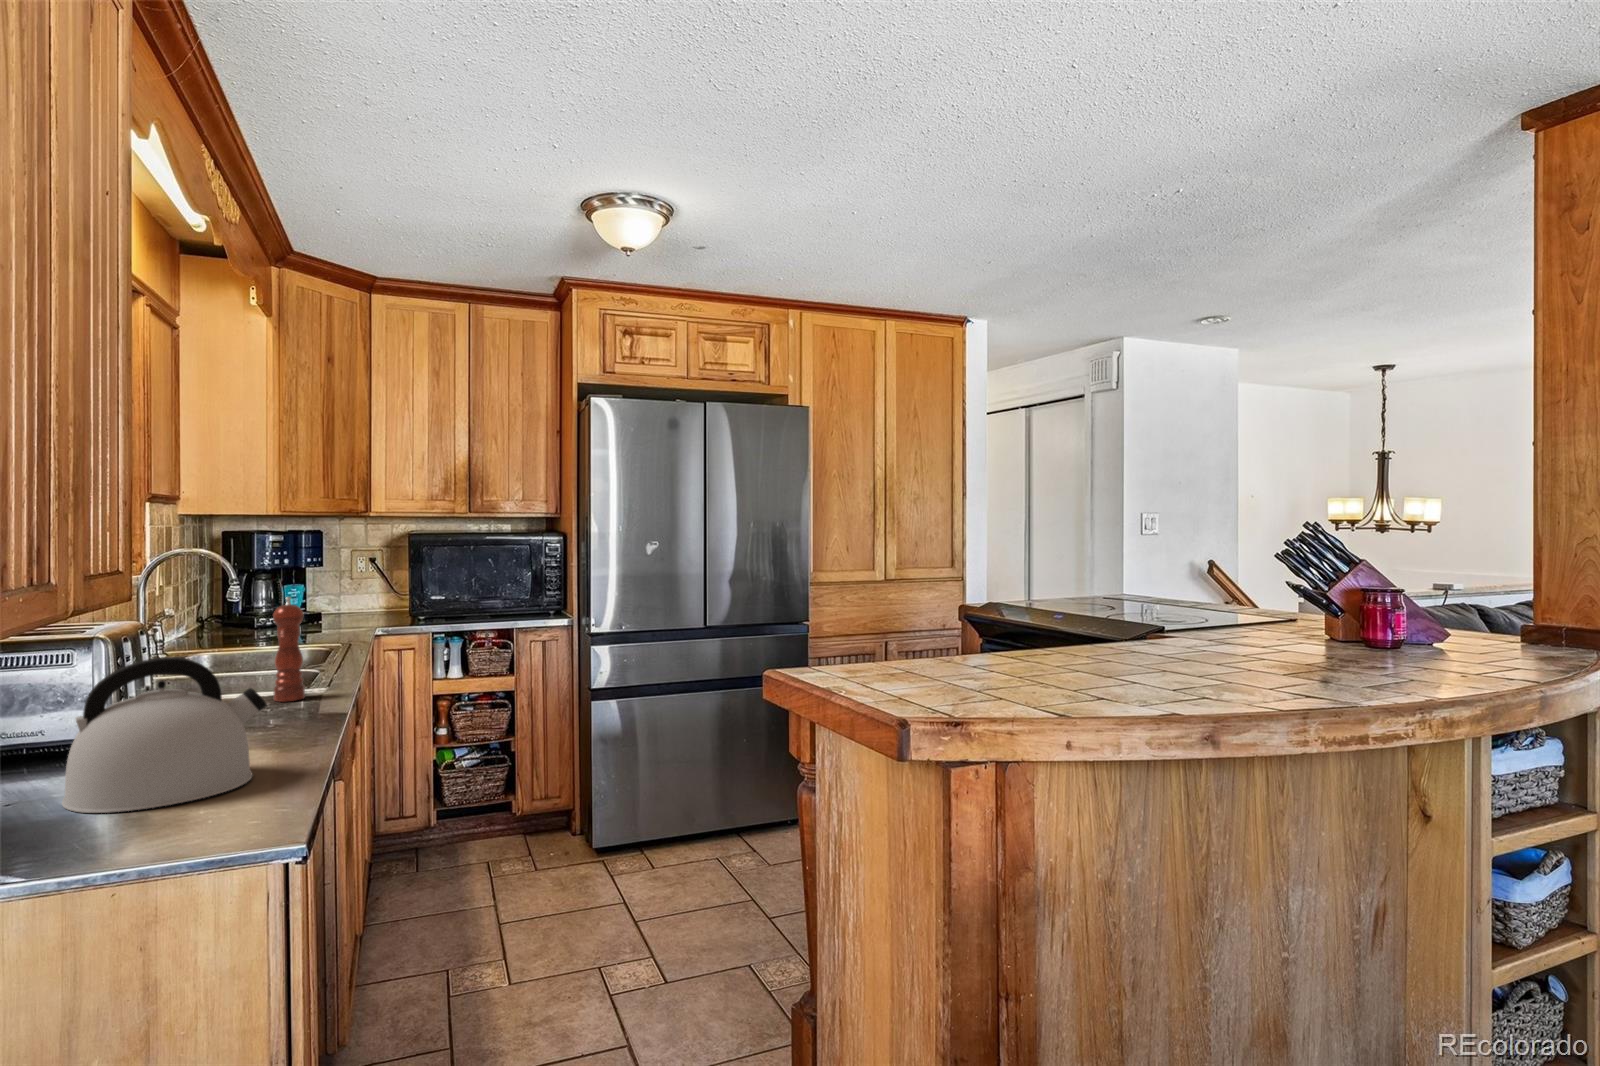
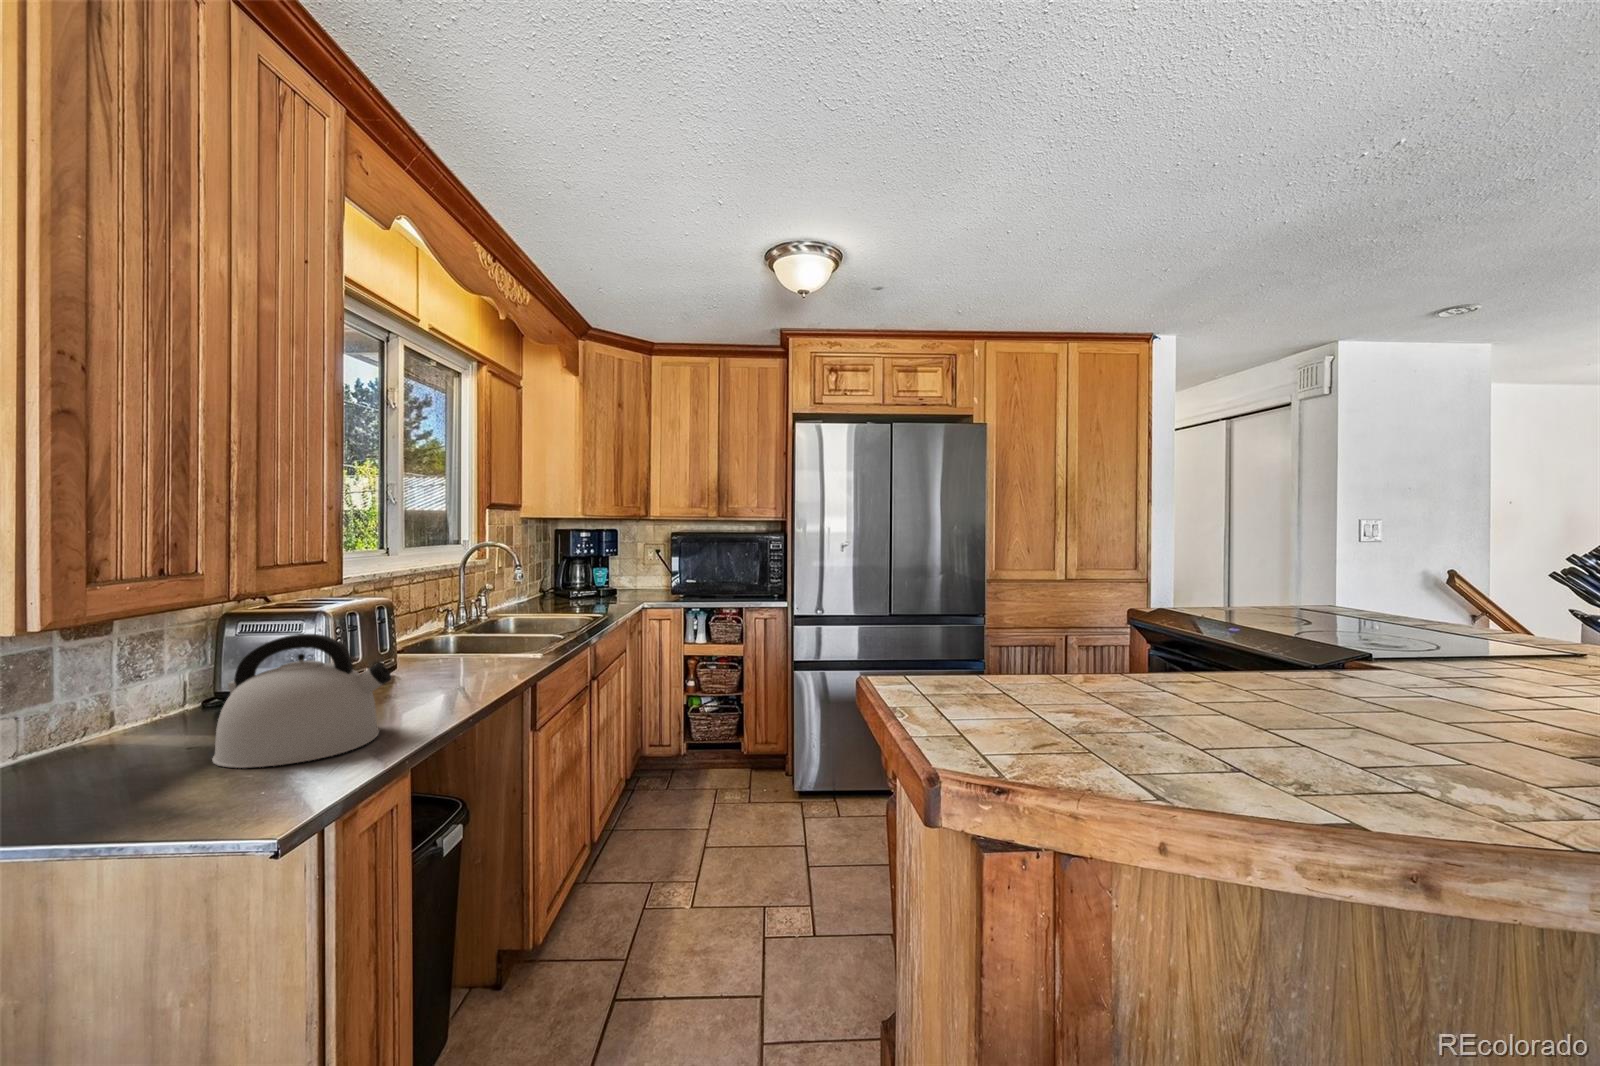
pepper mill: present [273,597,305,702] -> none [497,581,520,663]

